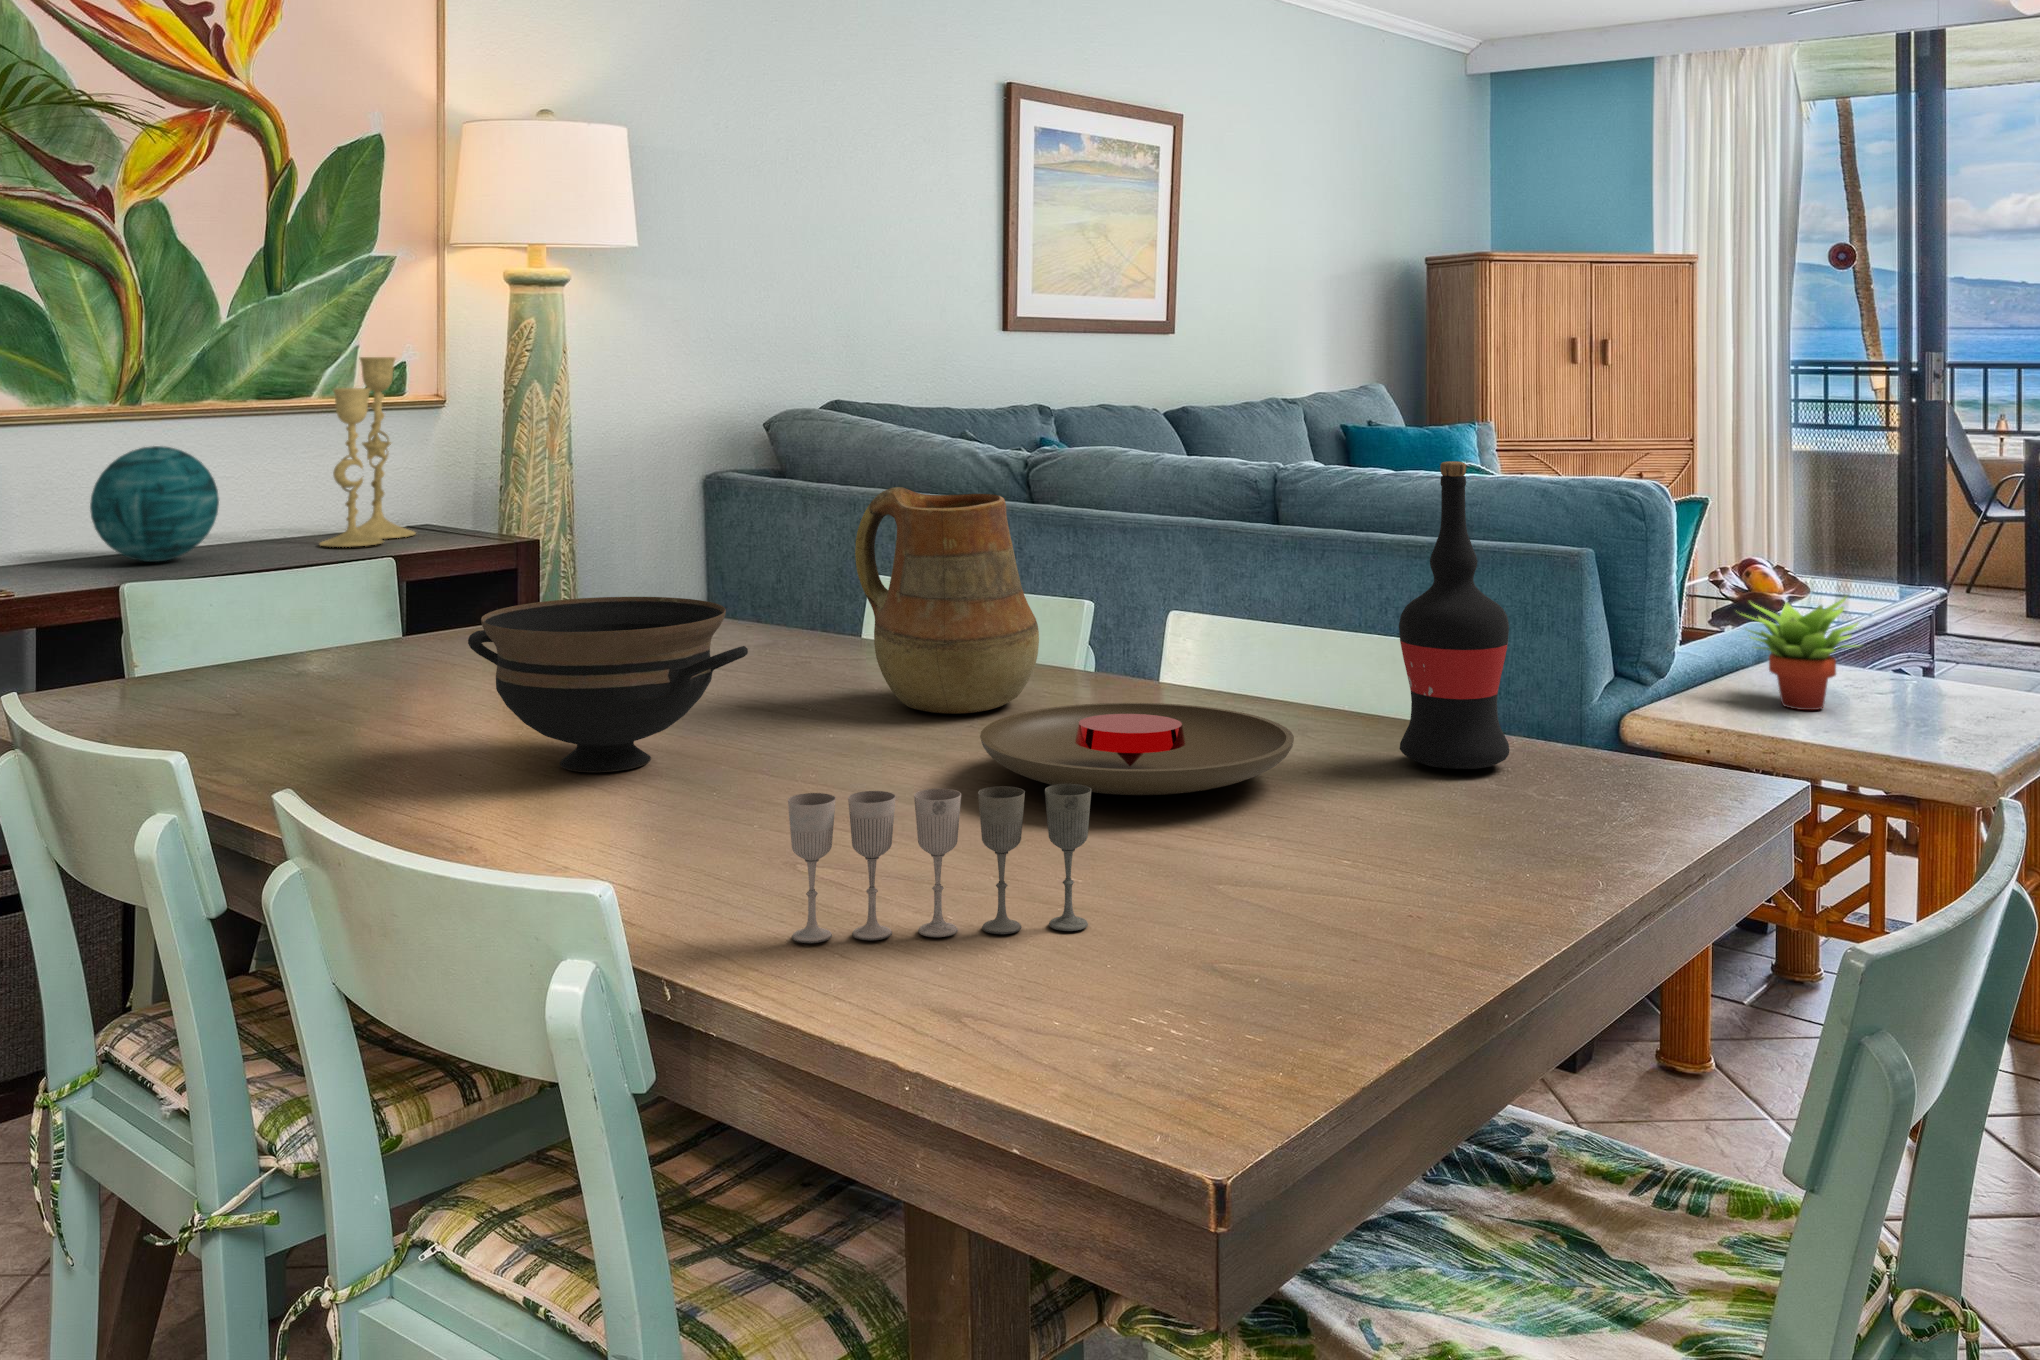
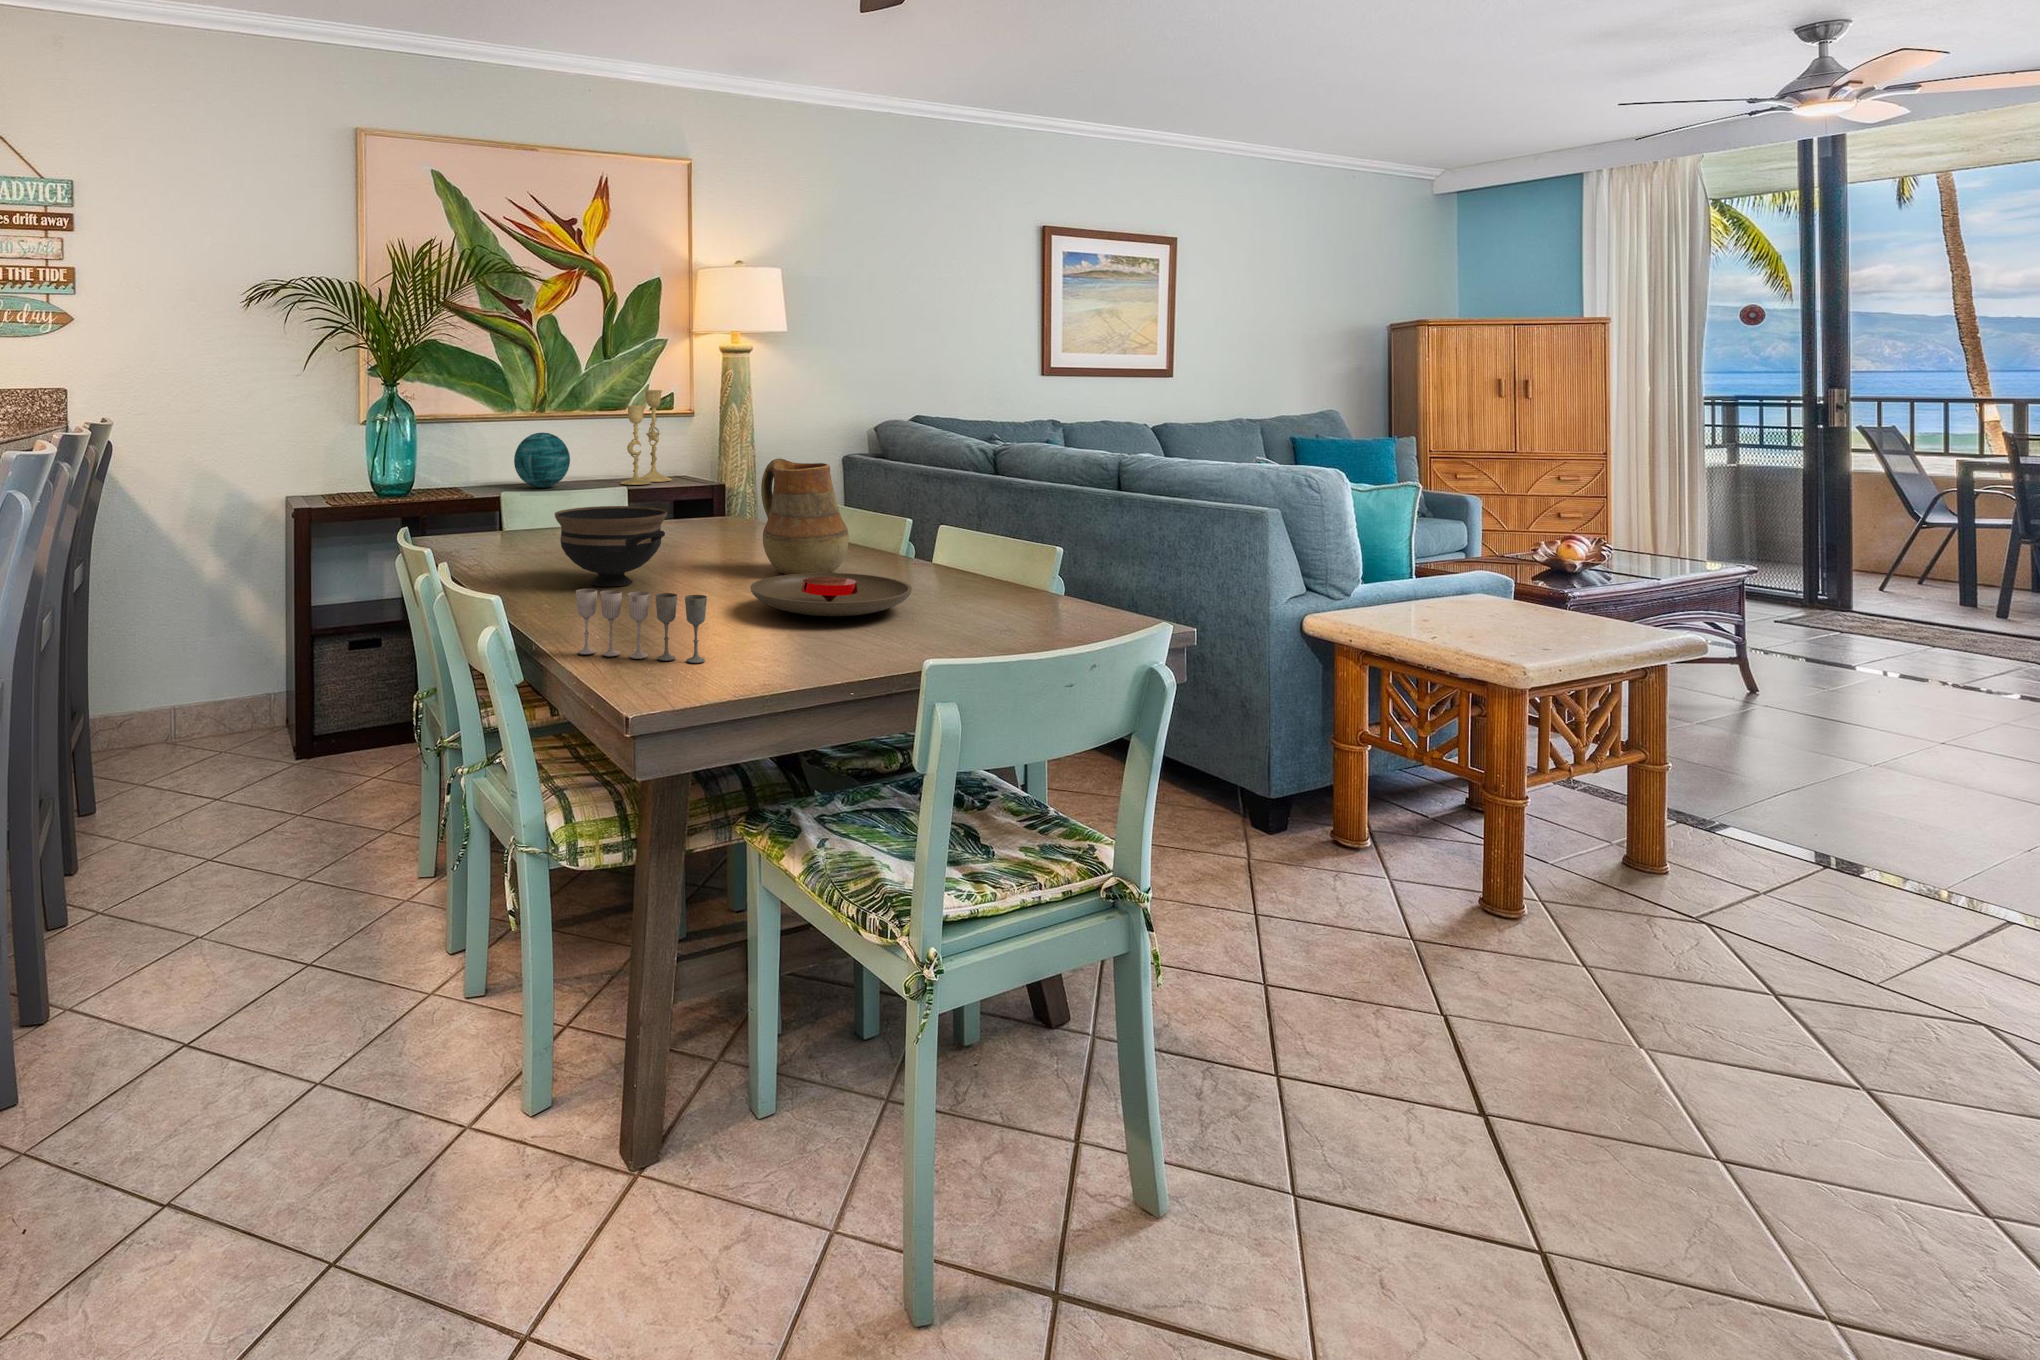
wine bottle: present [1399,461,1509,769] -> none [979,451,1040,621]
succulent plant: present [1736,596,1858,710] -> none [1411,555,1510,633]

